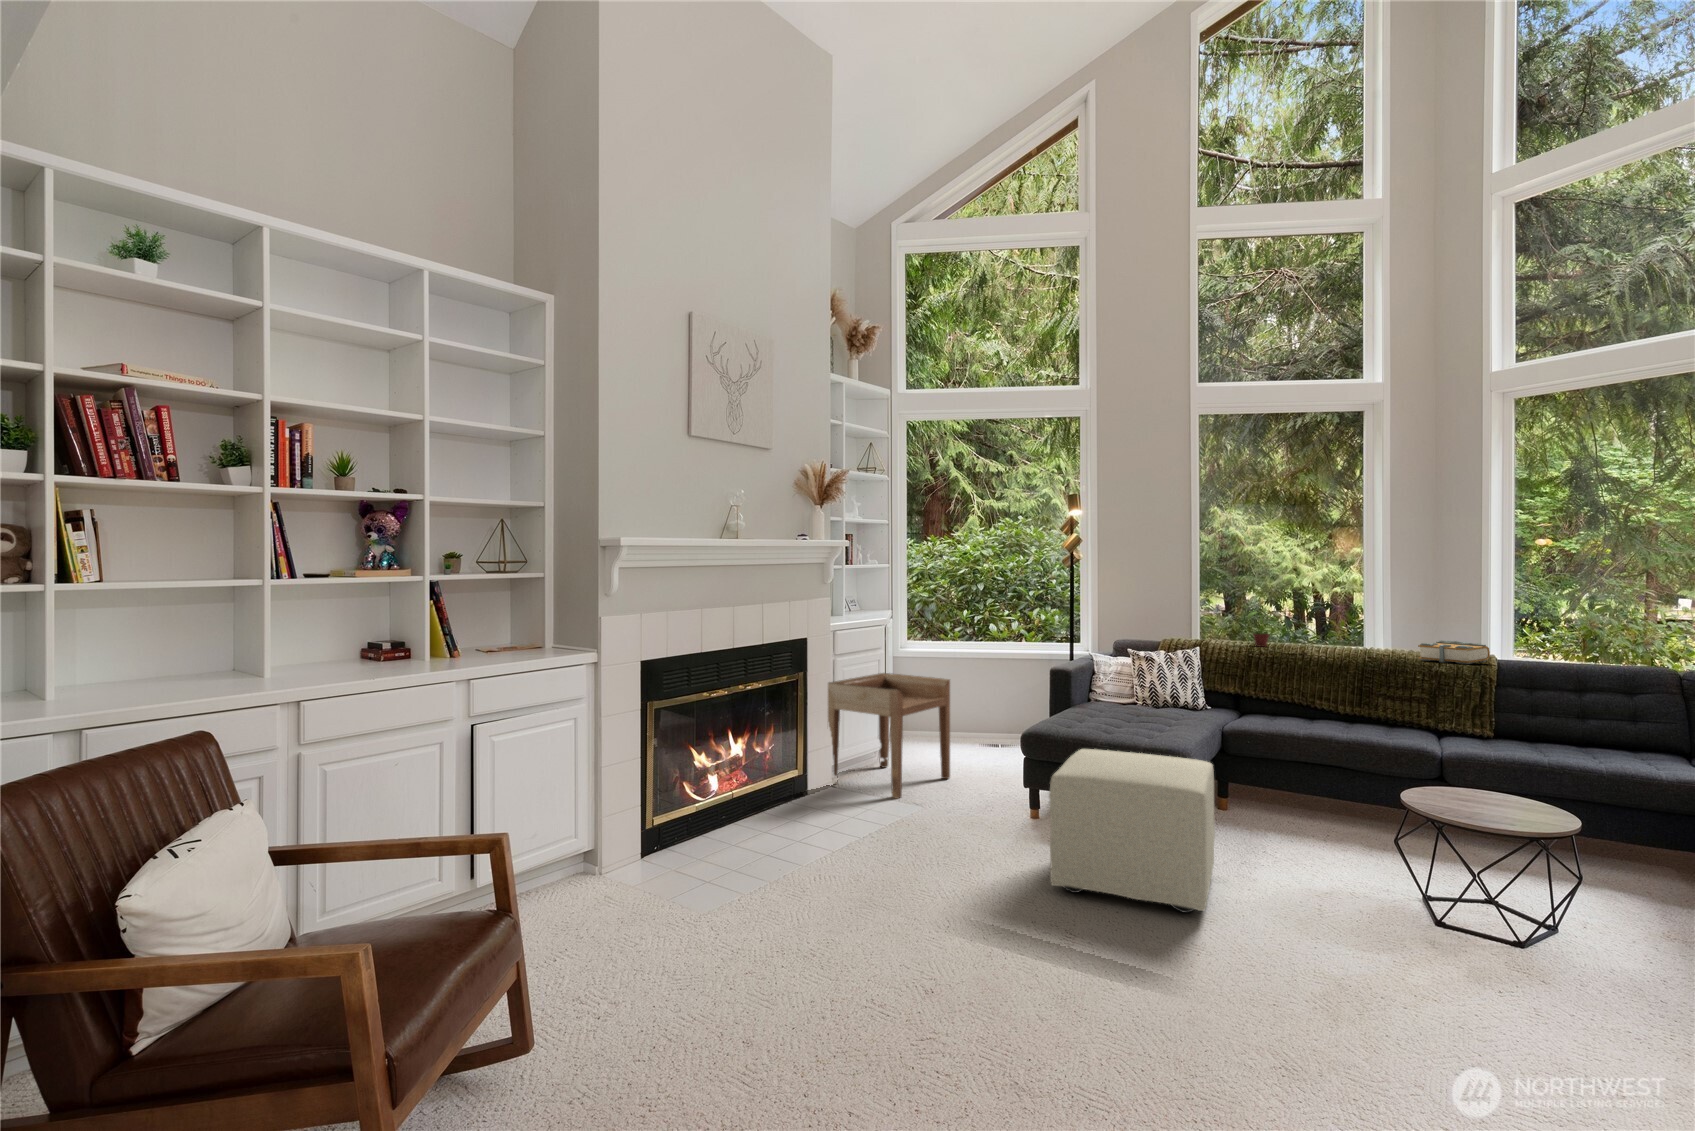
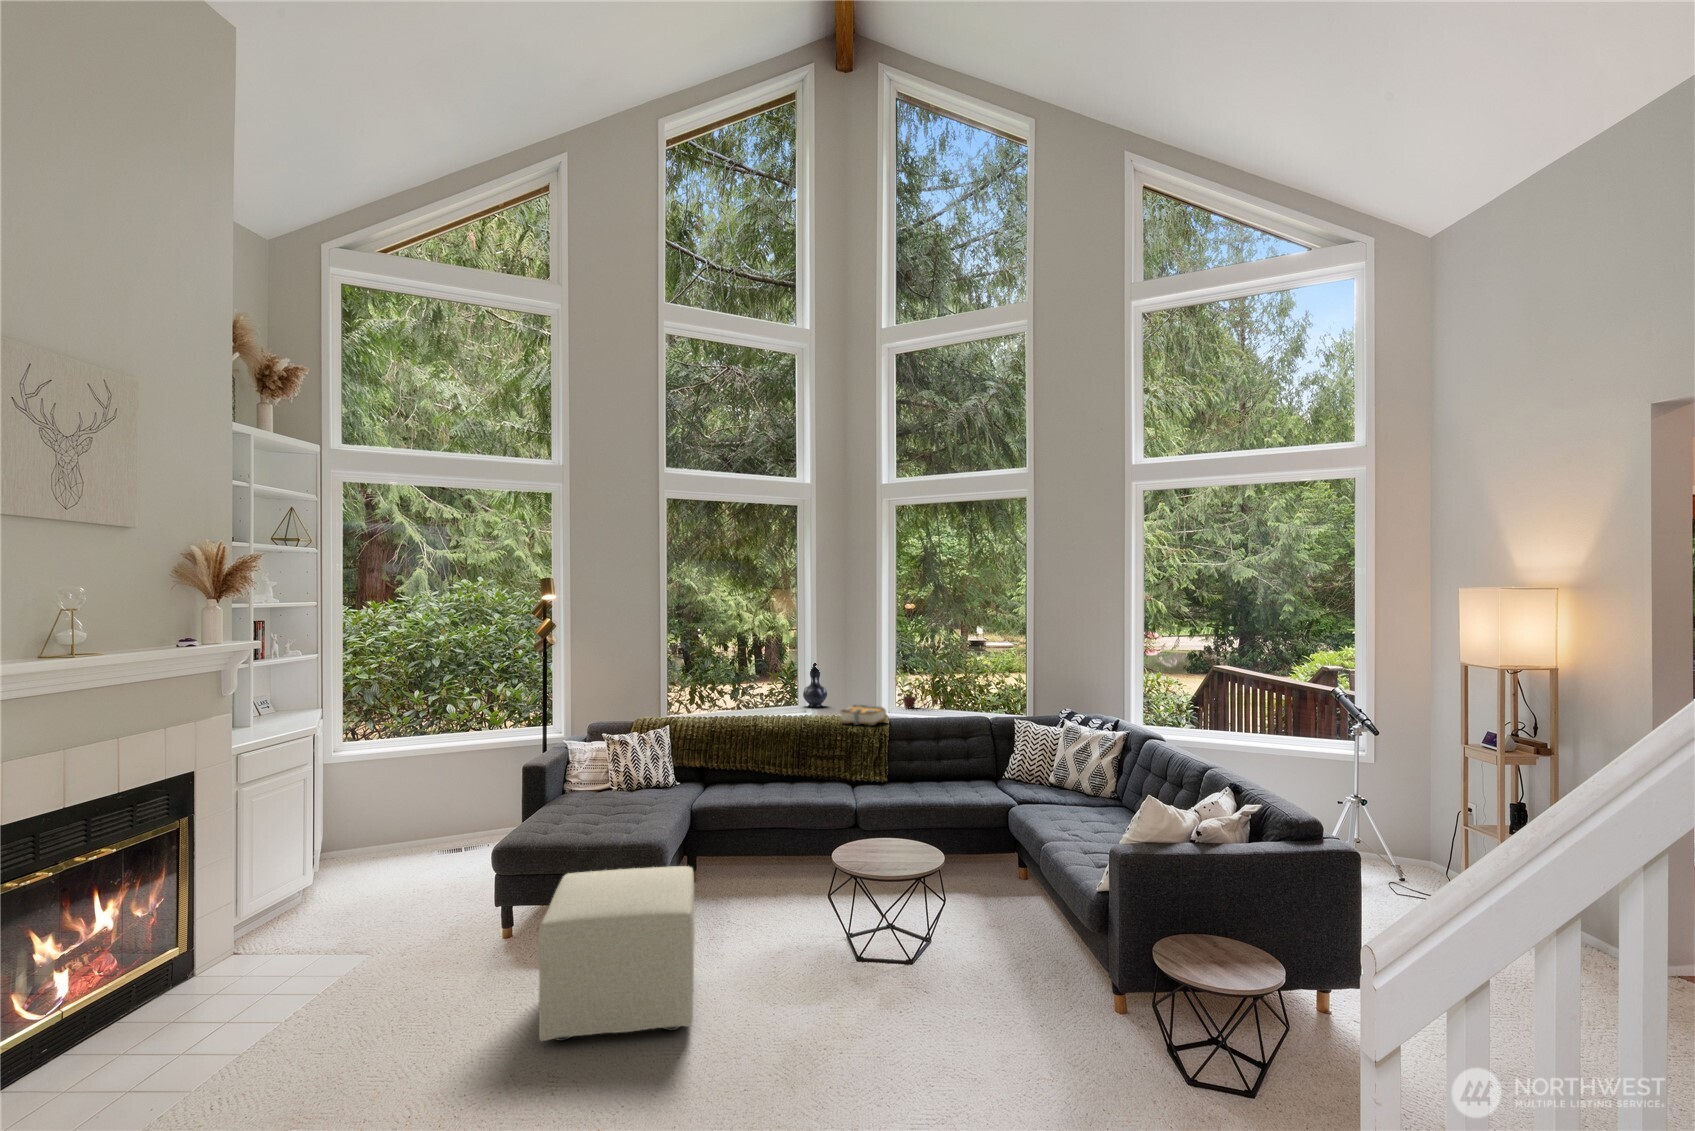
decorative vase: none [1371,595,1405,652] -> present [803,663,827,707]
potted plant: present [1248,611,1269,647] -> present [902,678,916,708]
side table: present [828,673,950,799] -> none [229,796,404,960]

